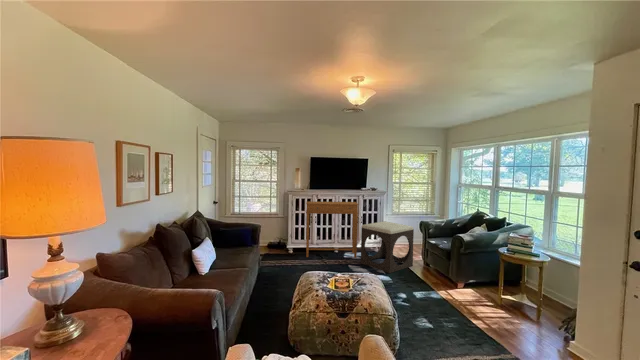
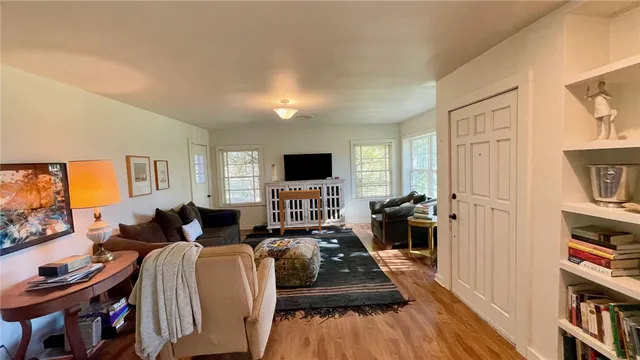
footstool: present [361,221,414,273] -> none [321,203,362,242]

